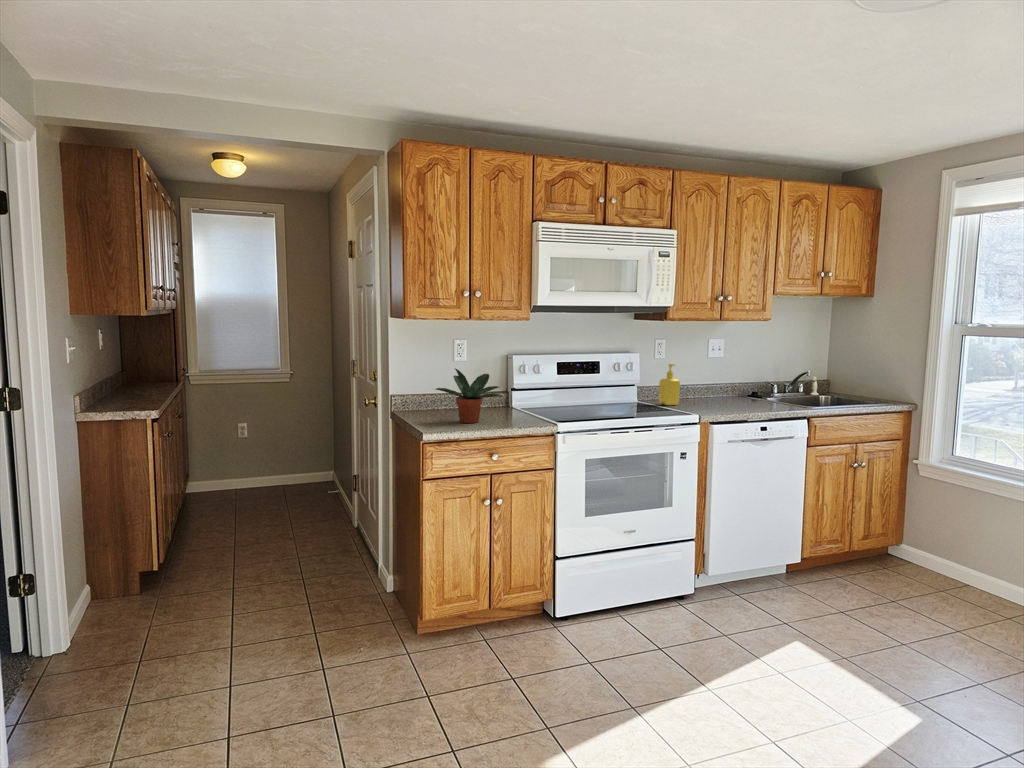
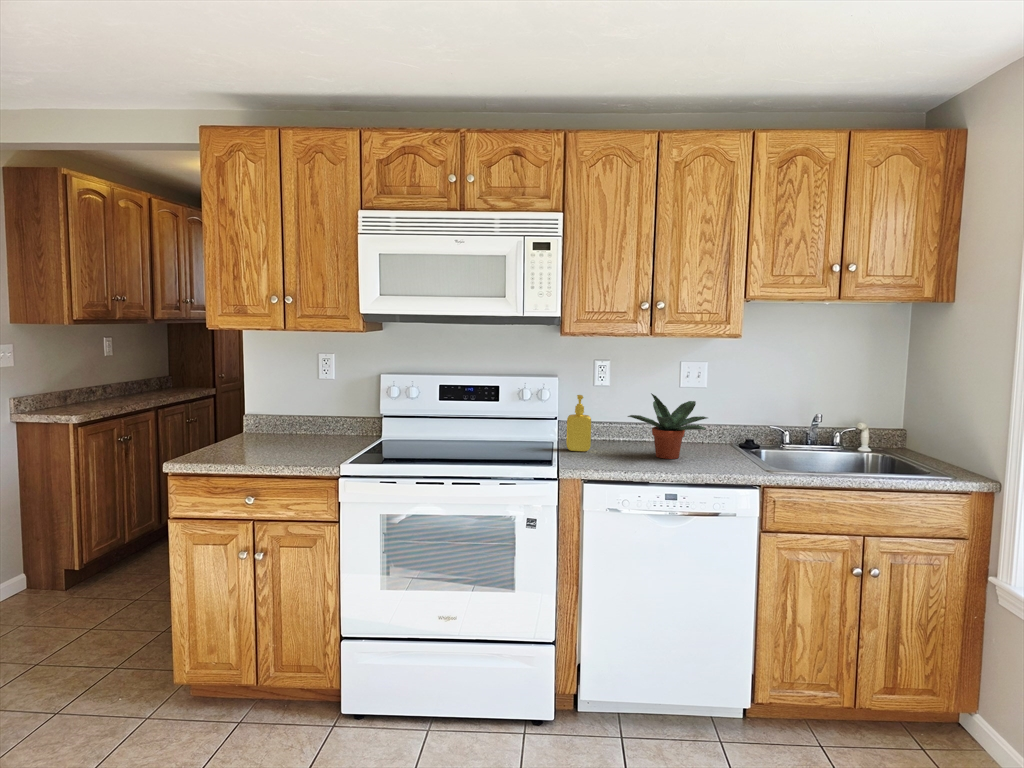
potted plant: present [435,369,501,423] -> present [628,393,708,459]

